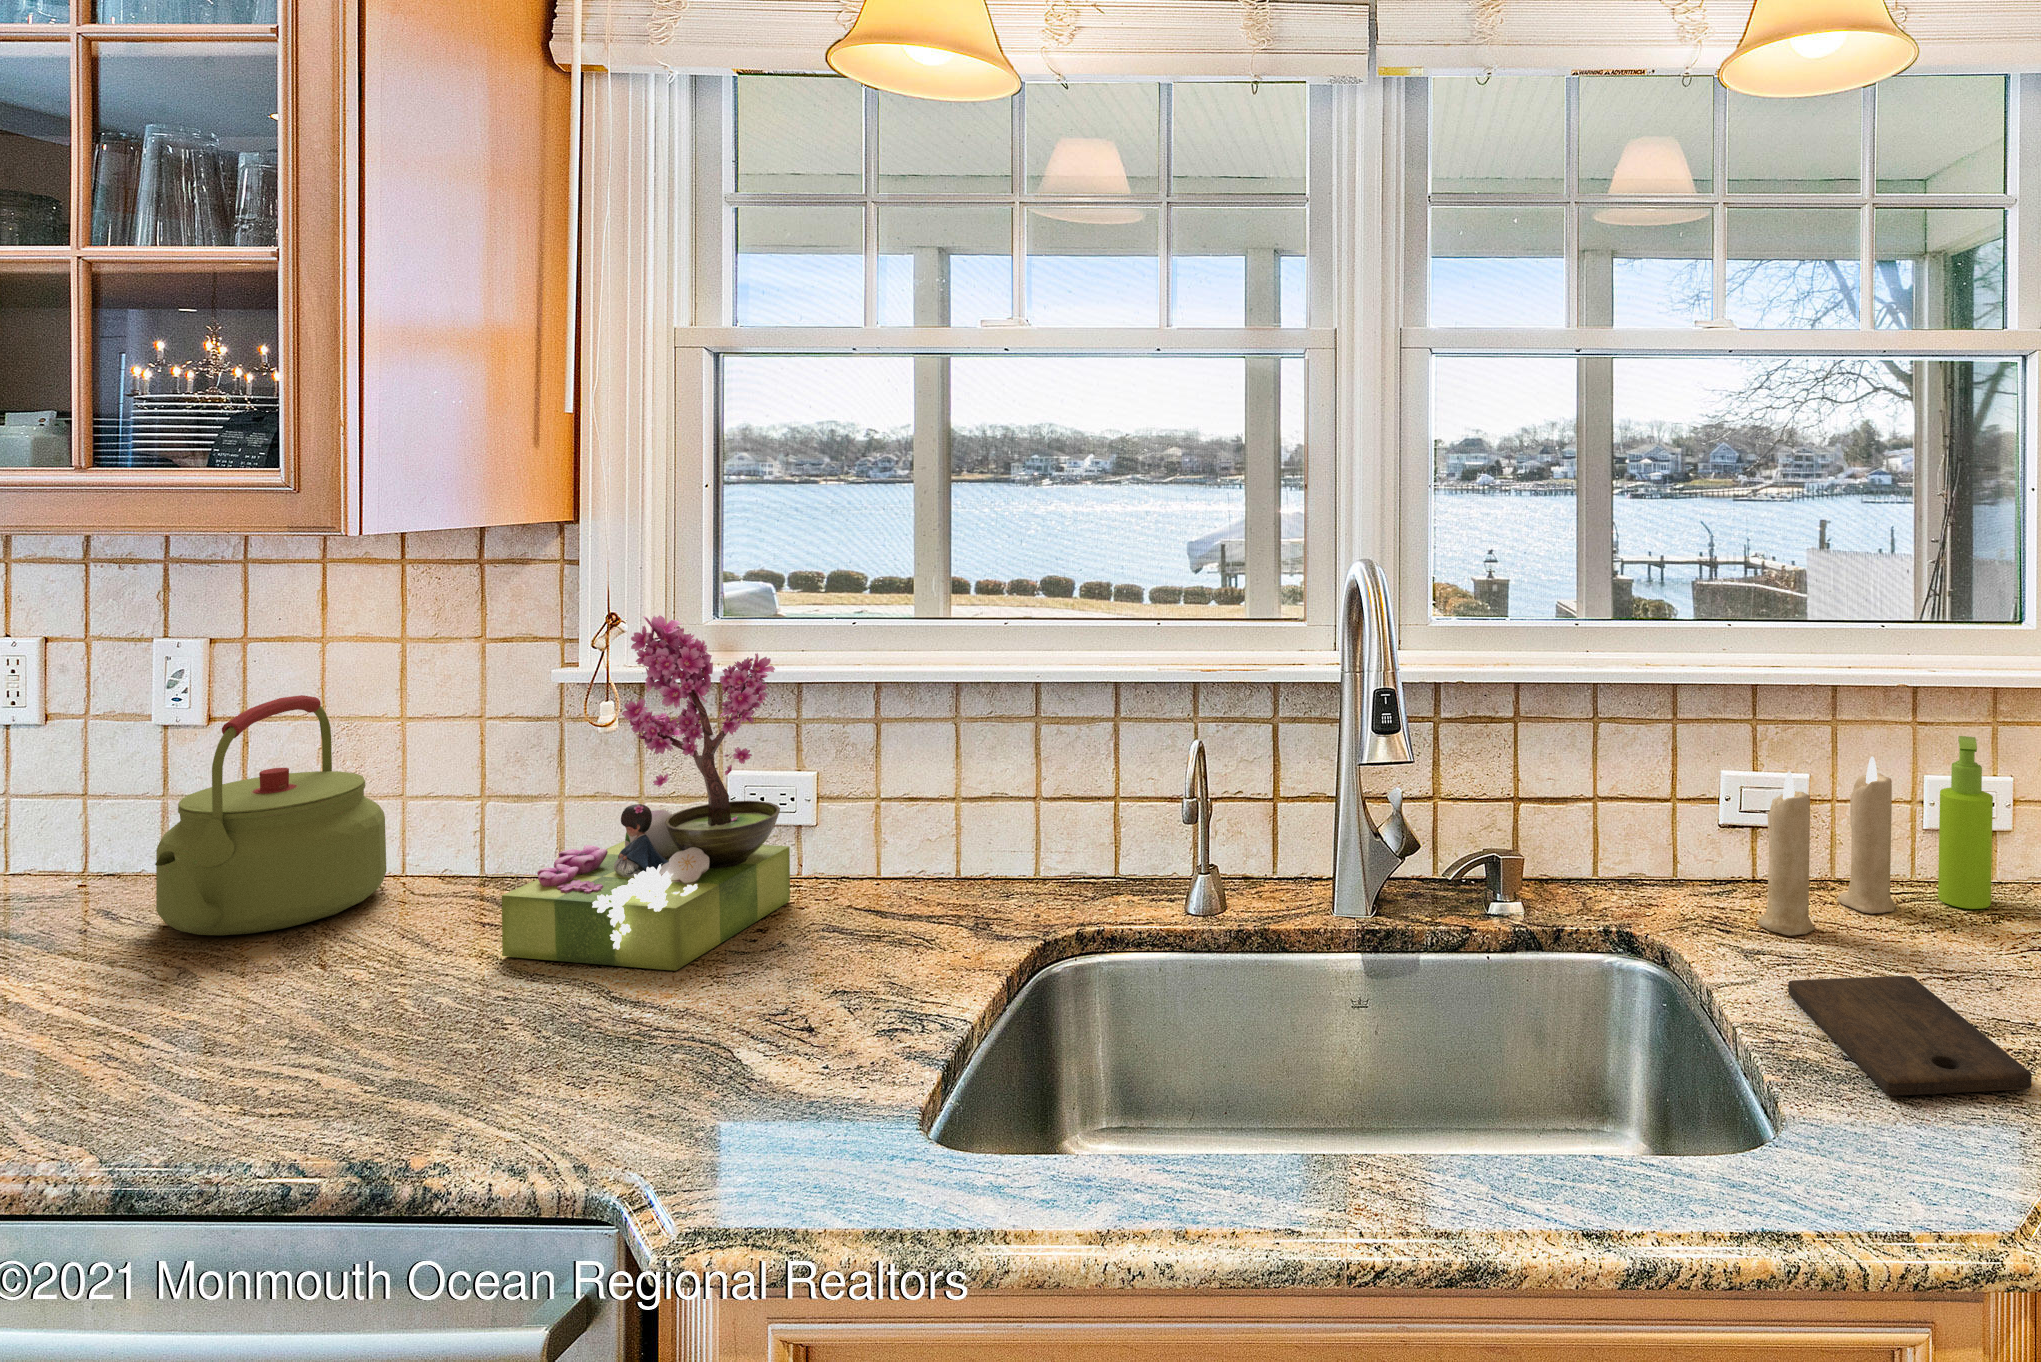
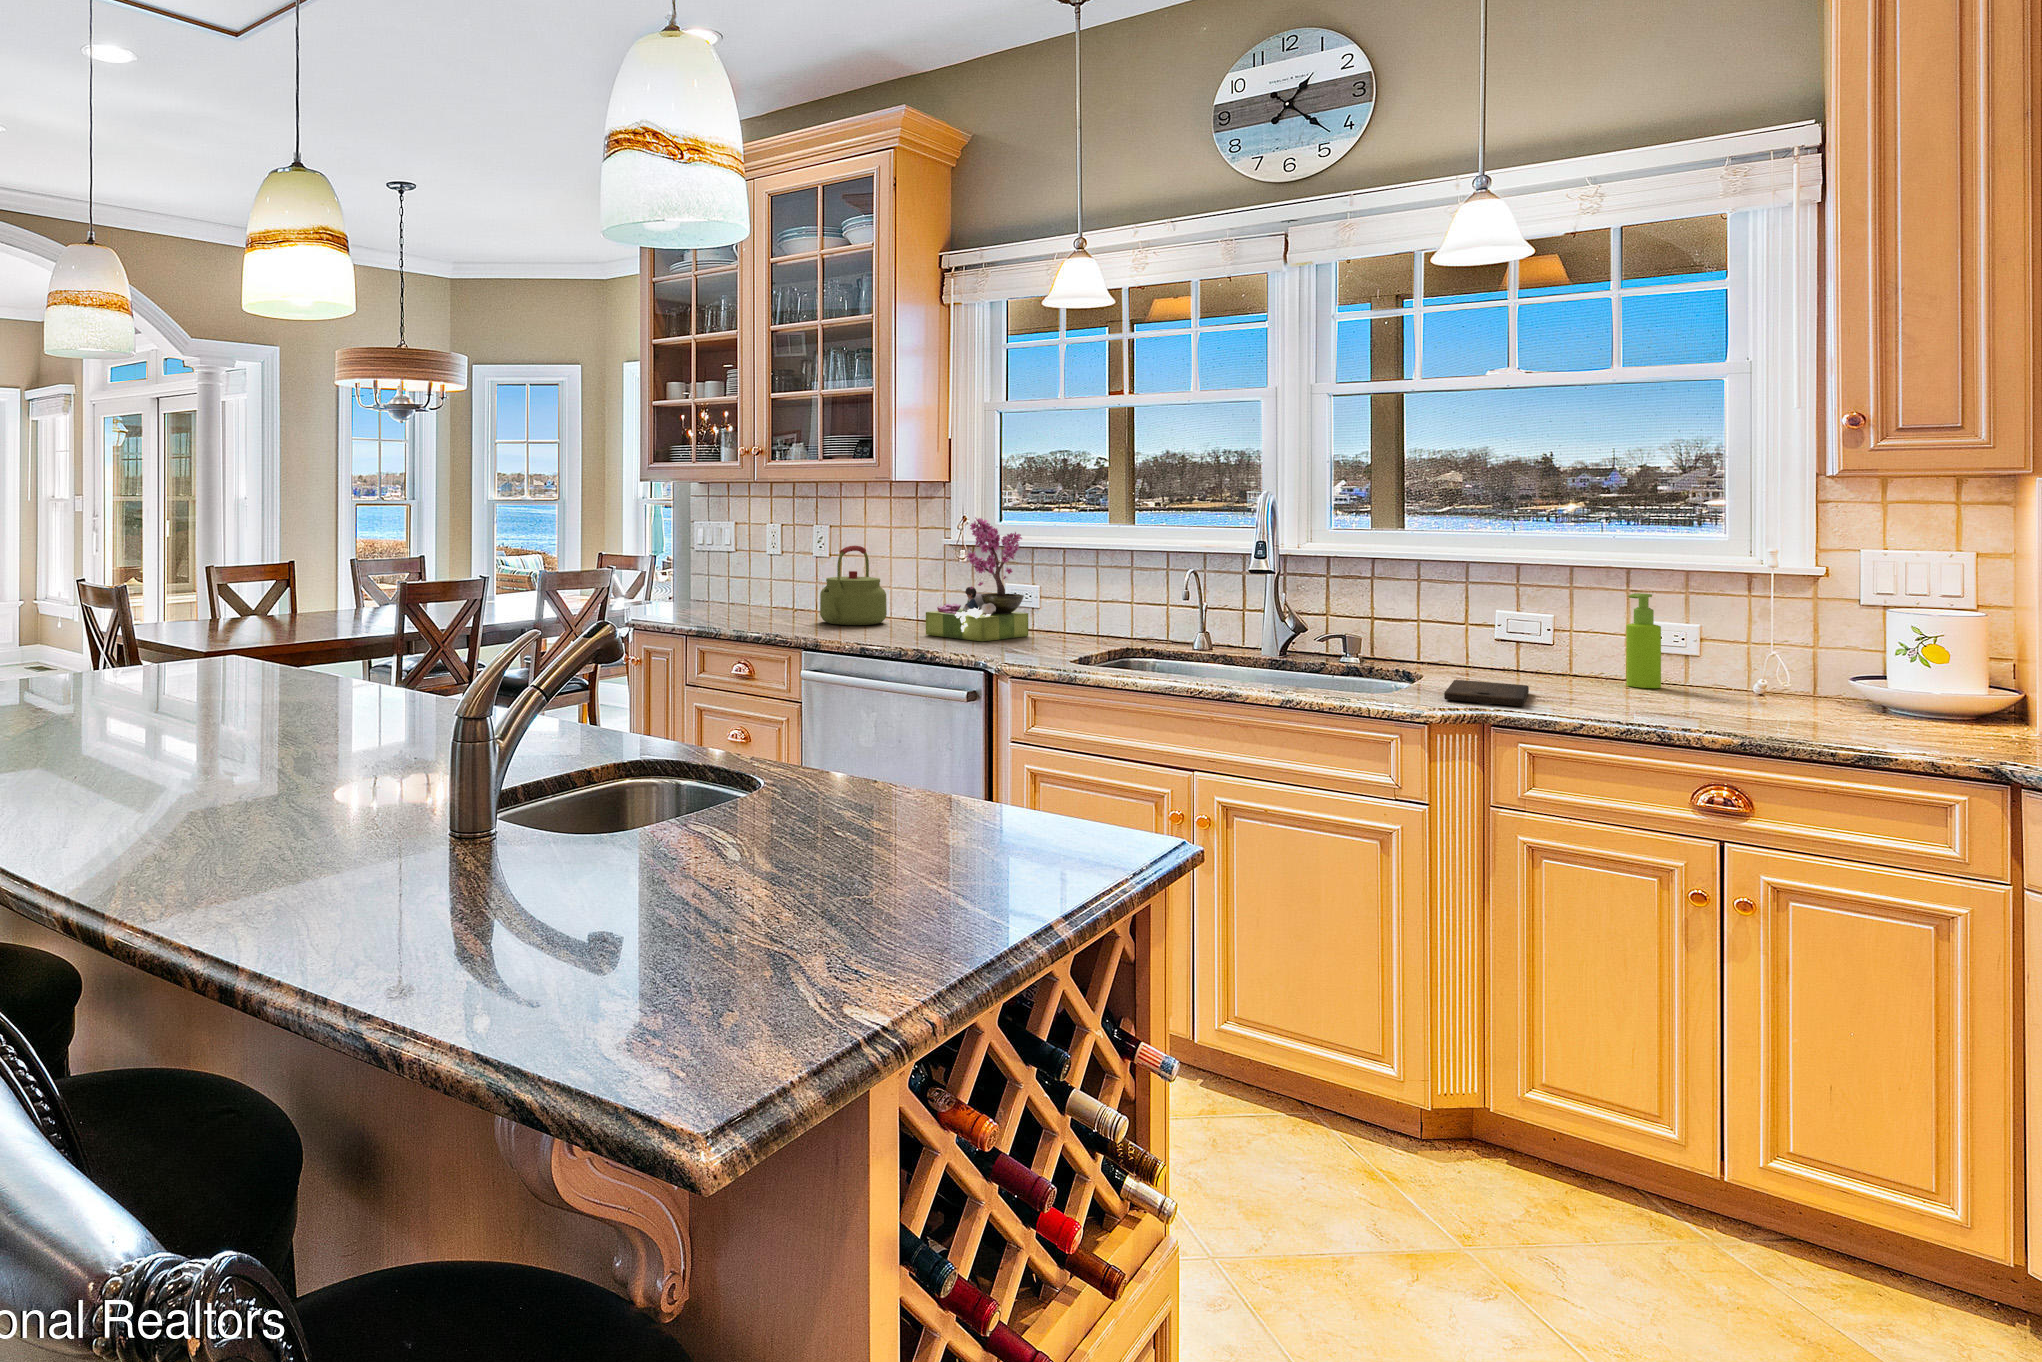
candle: present [1756,756,1897,936] -> none [1486,596,1591,683]

